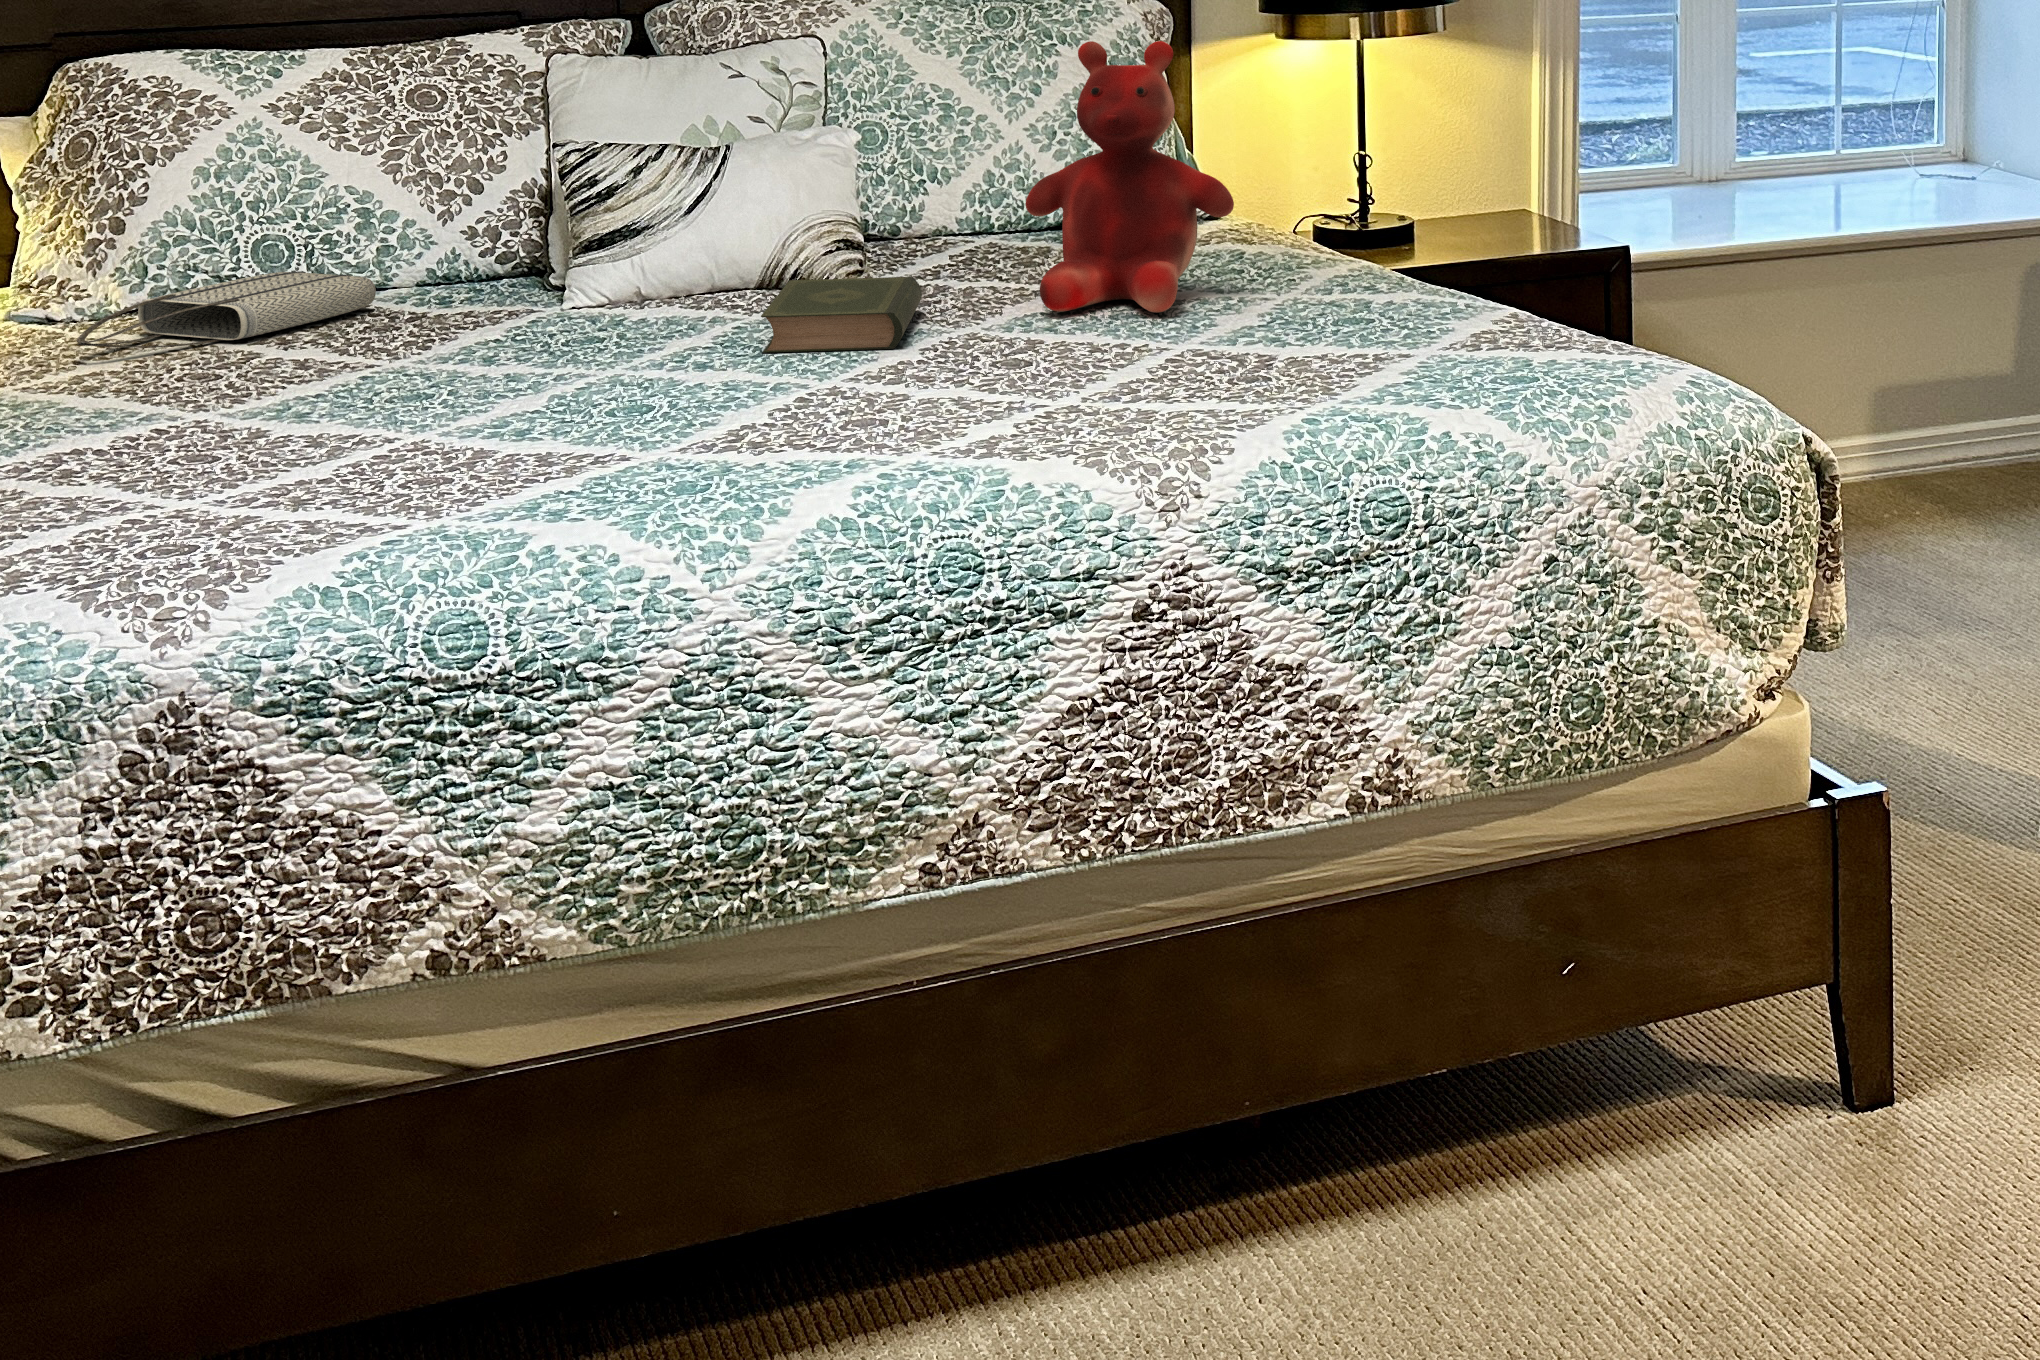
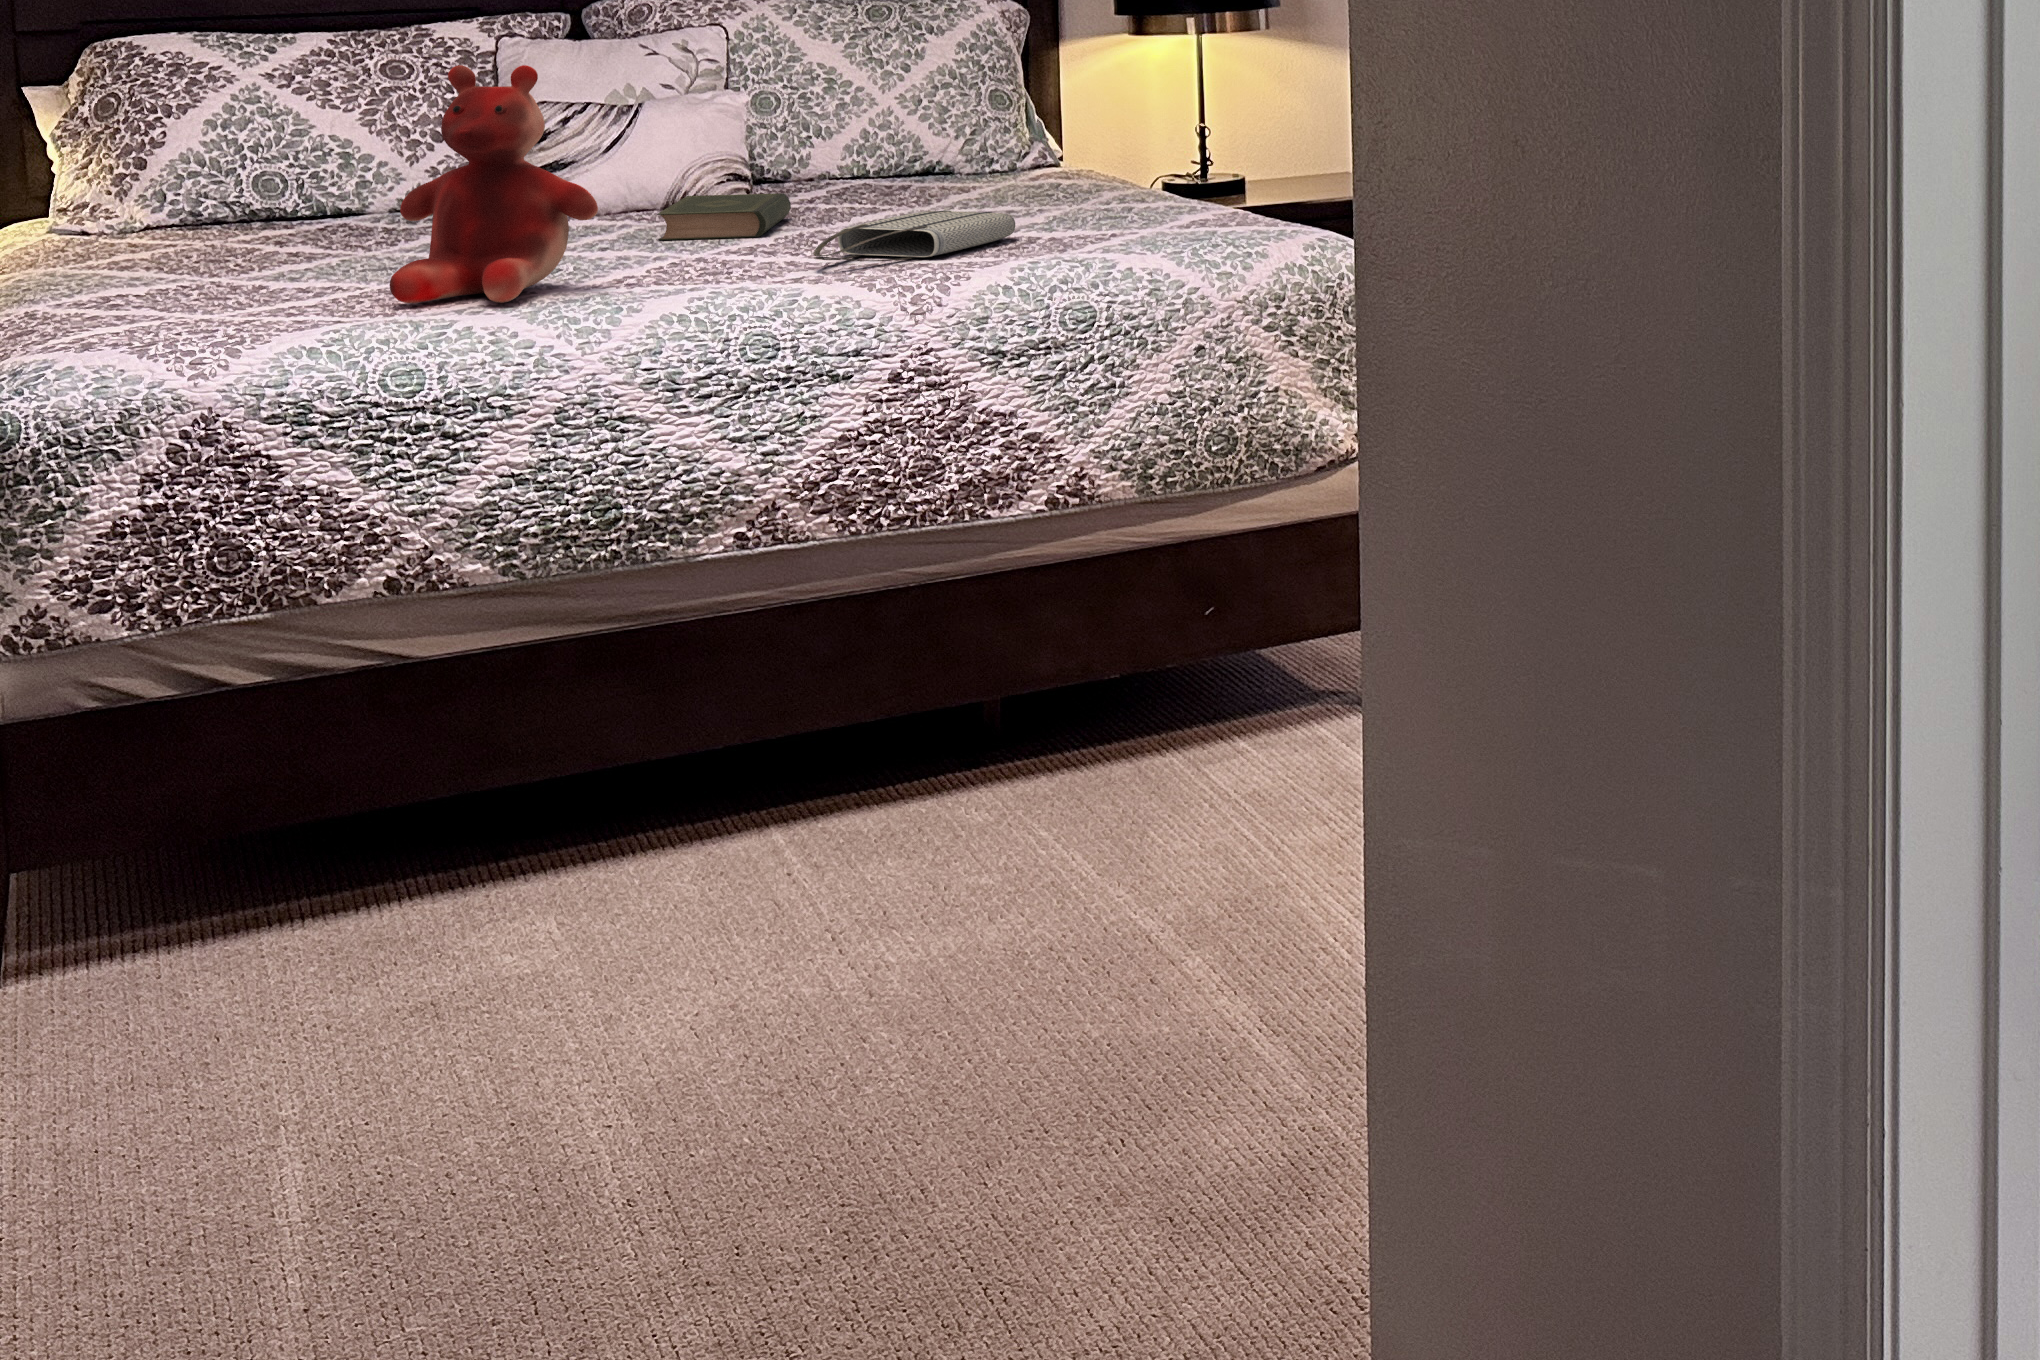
teddy bear: present [1025,41,1234,313] -> present [390,65,598,303]
tote bag: present [77,271,376,348] -> present [813,210,1015,261]

